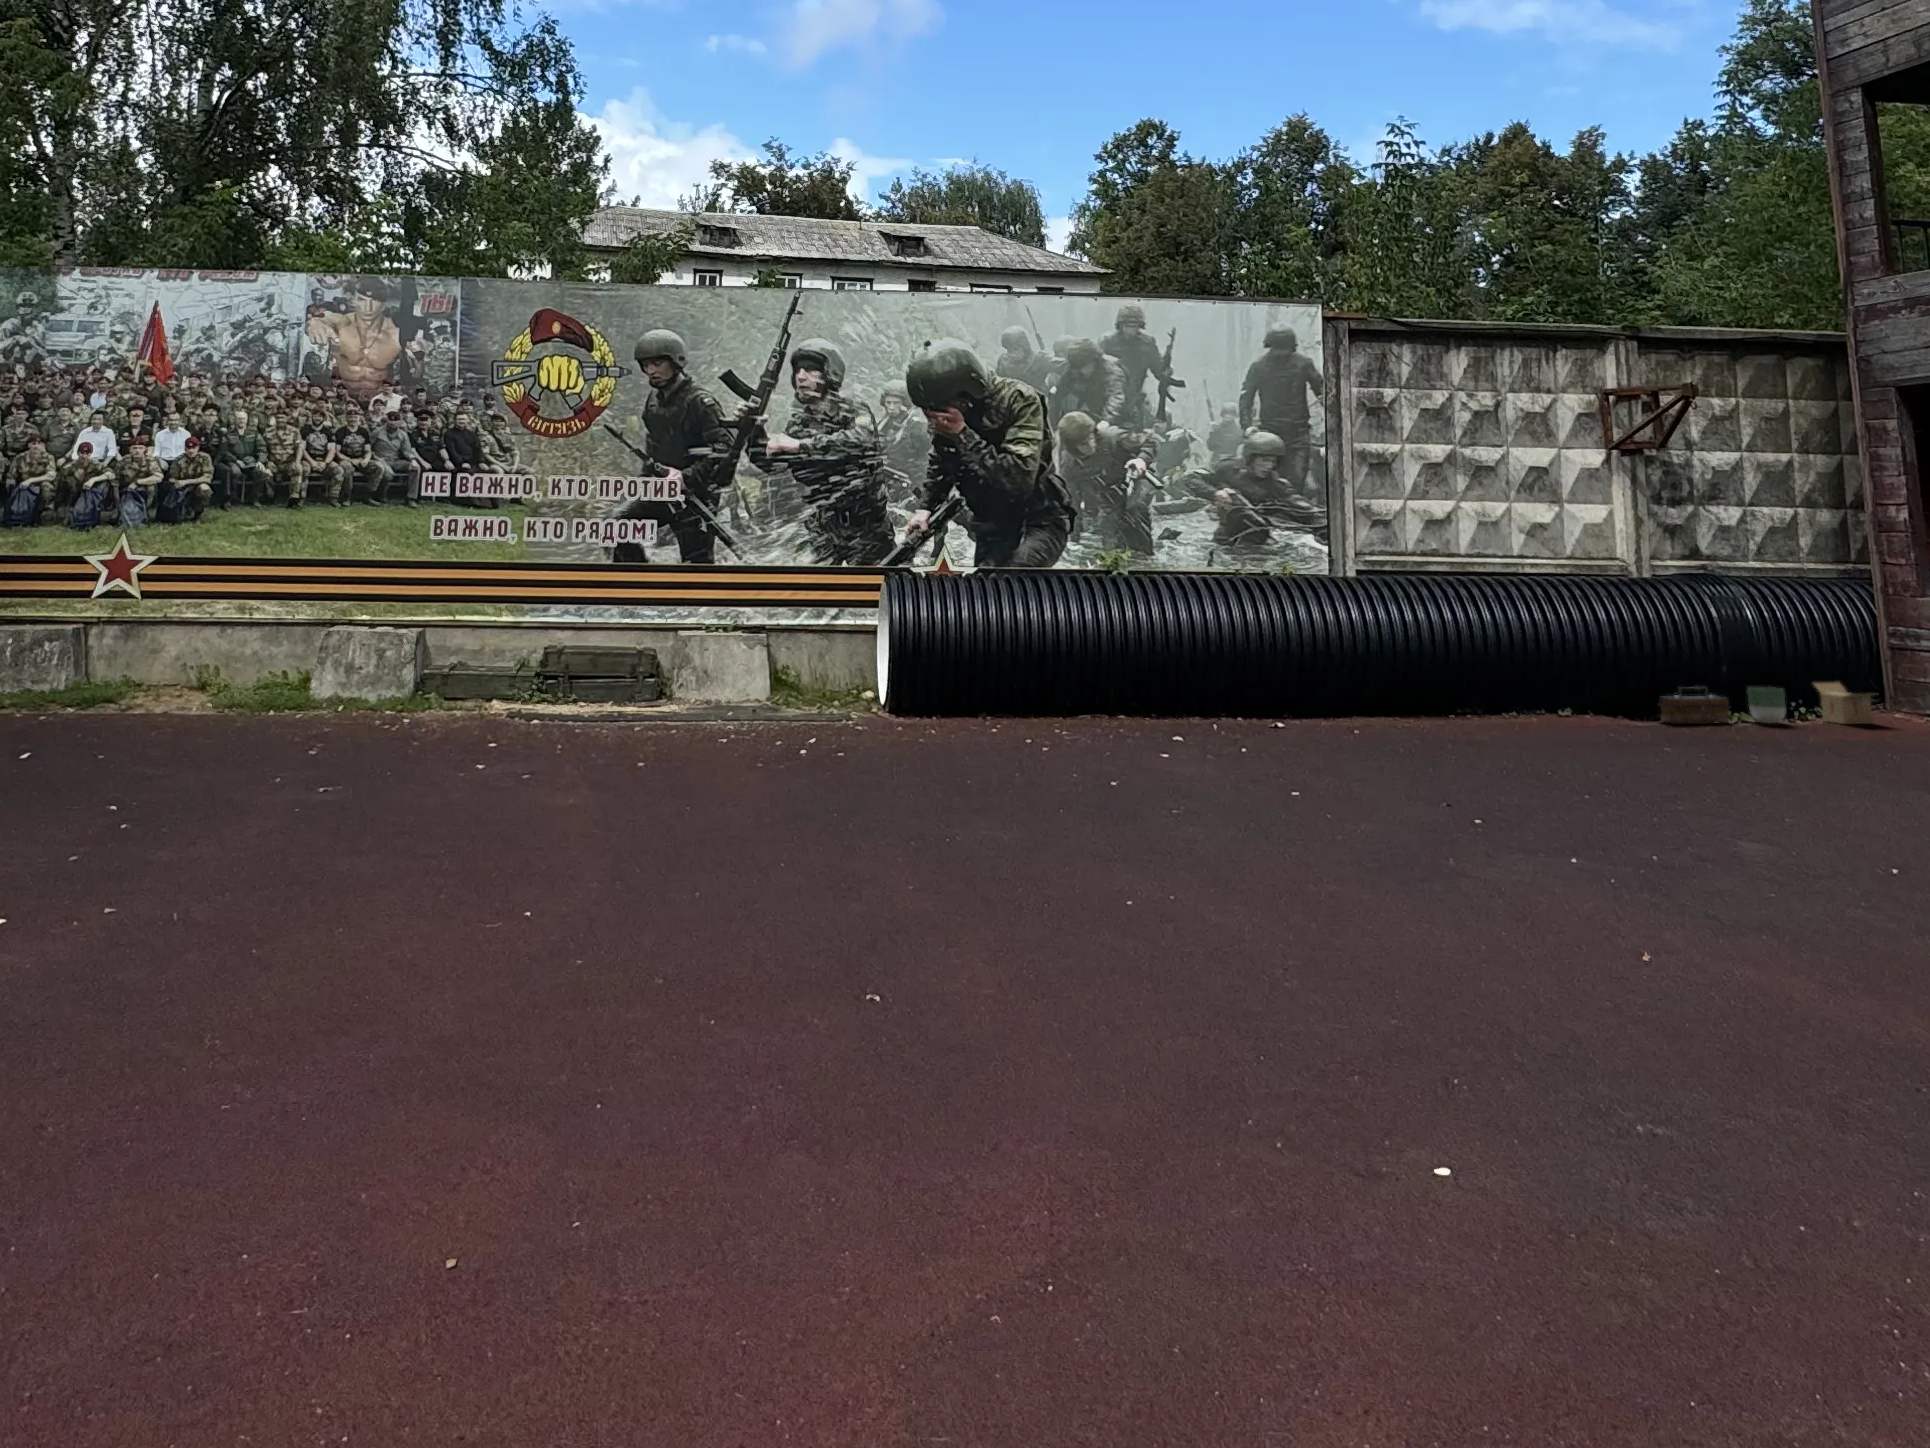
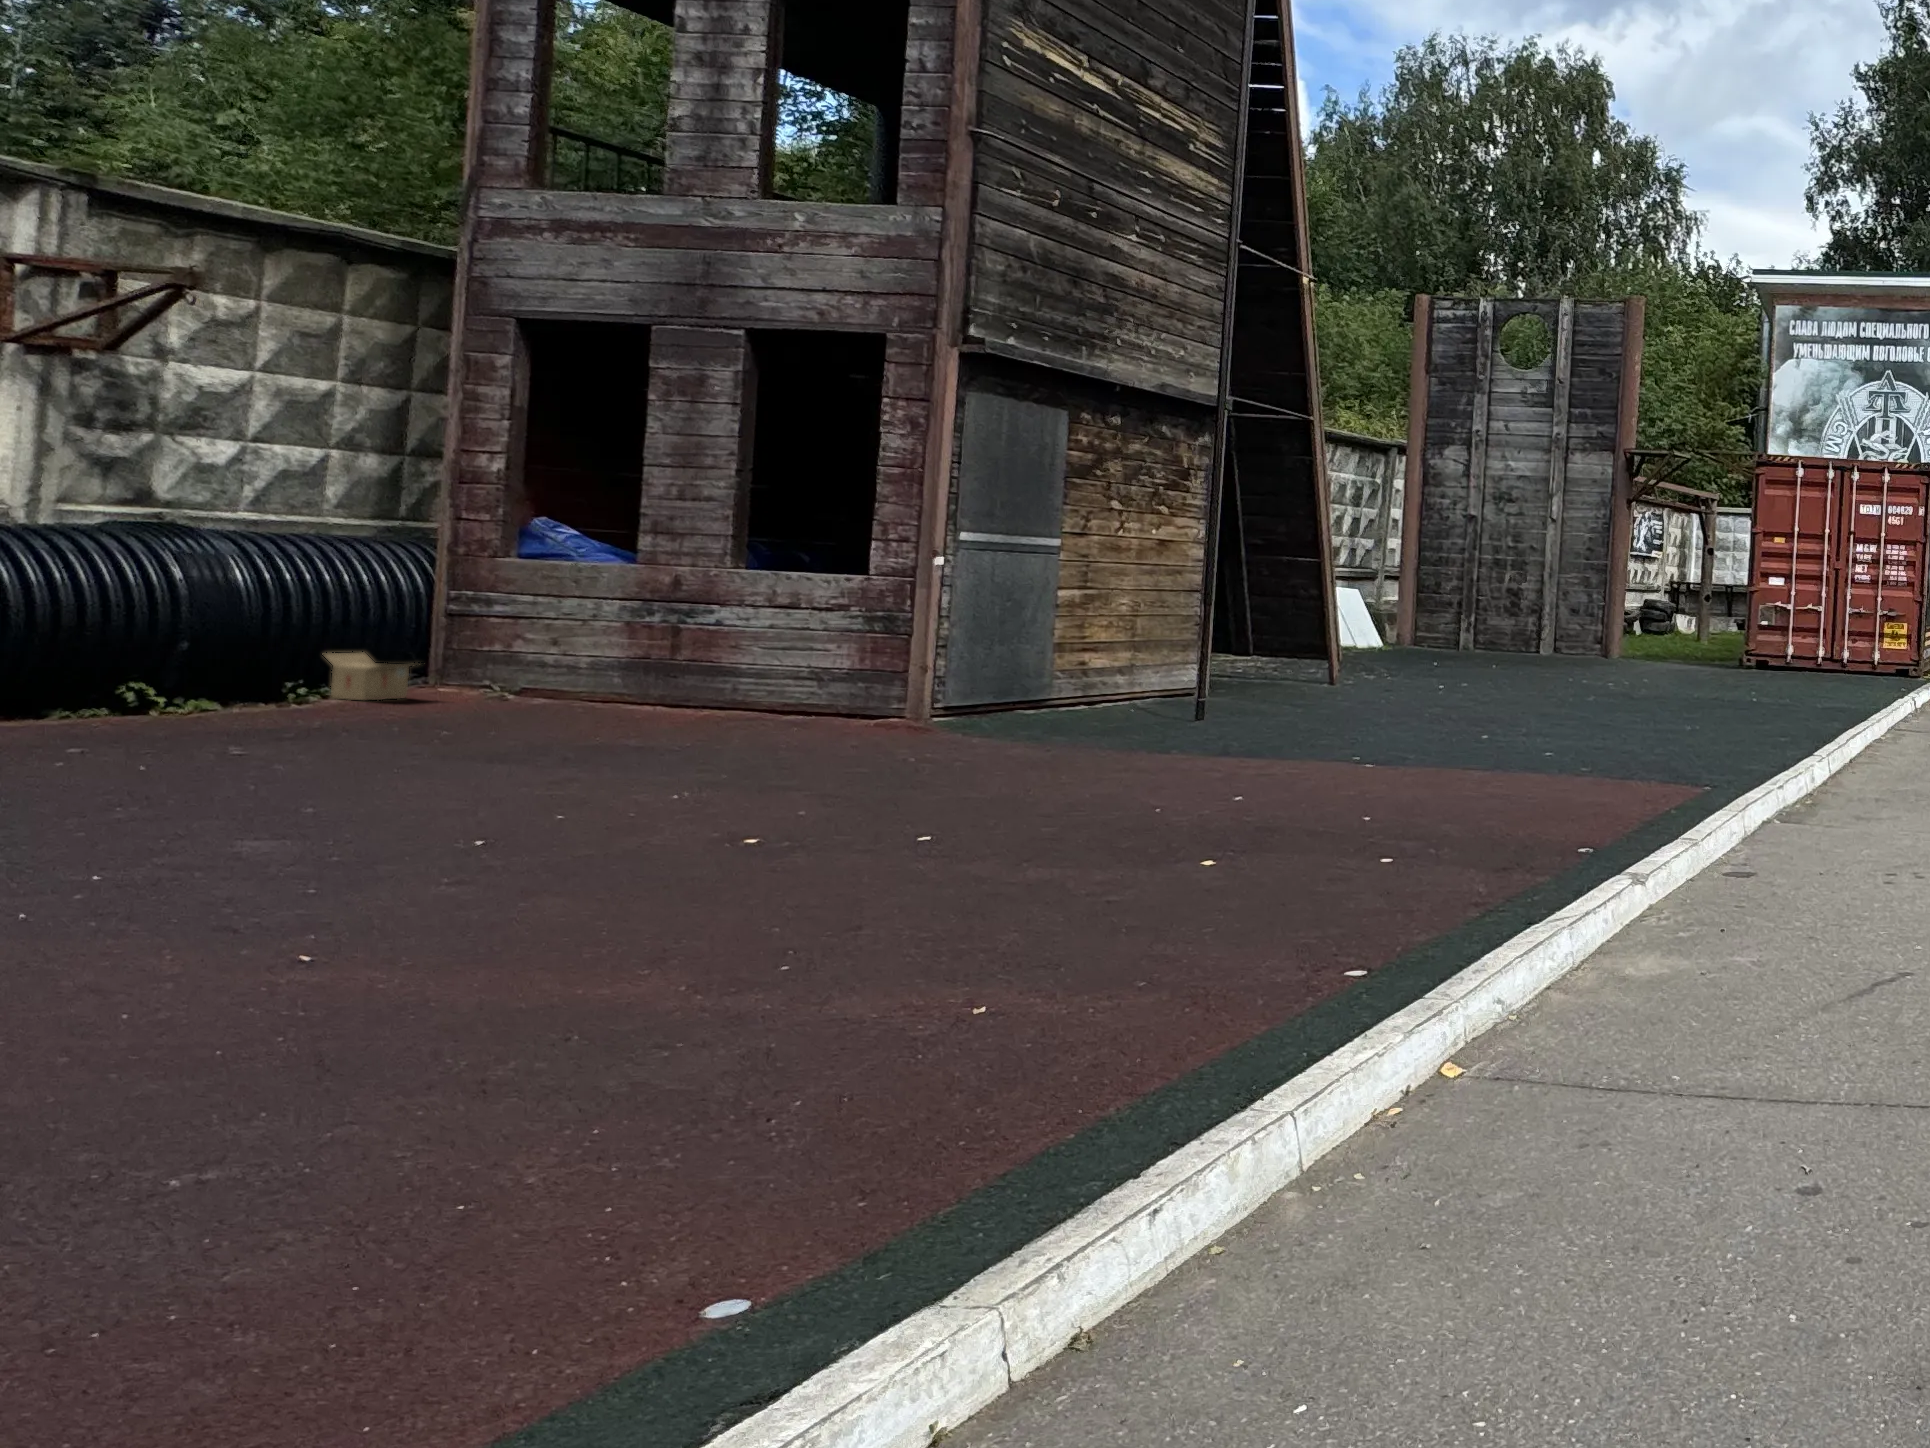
planter: present [1747,687,1785,723] -> none [211,660,276,705]
toolbox: present [1659,688,1730,724] -> none [36,662,179,713]

